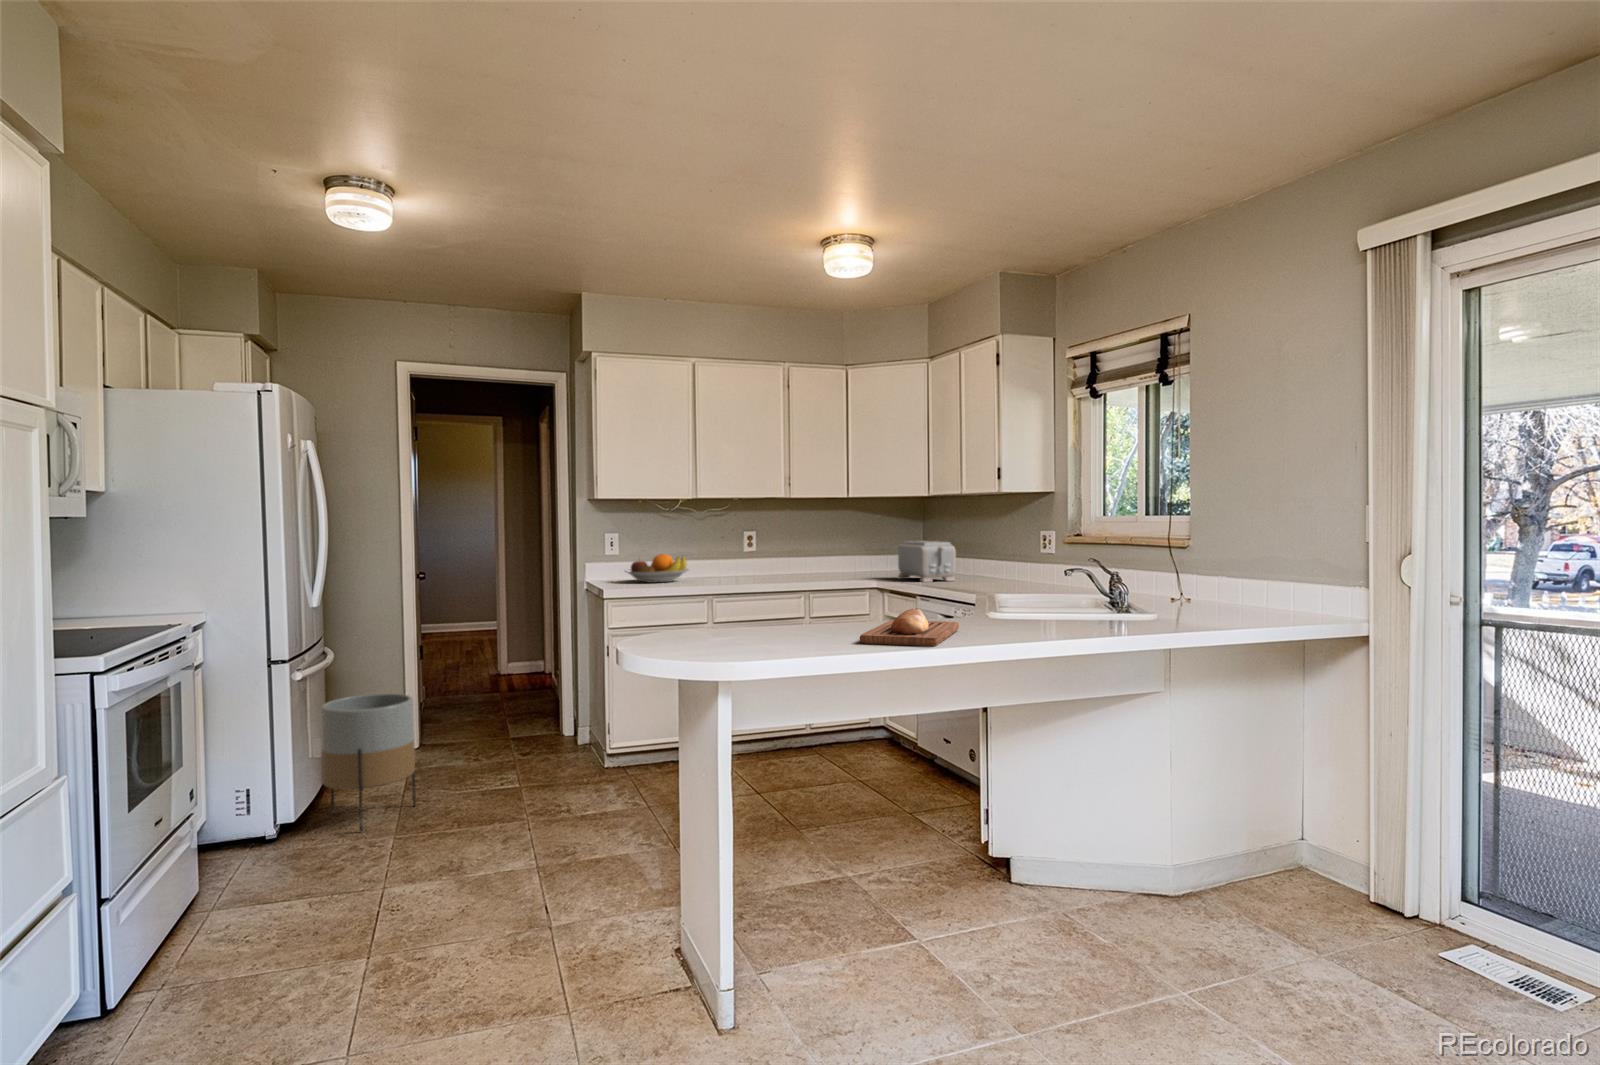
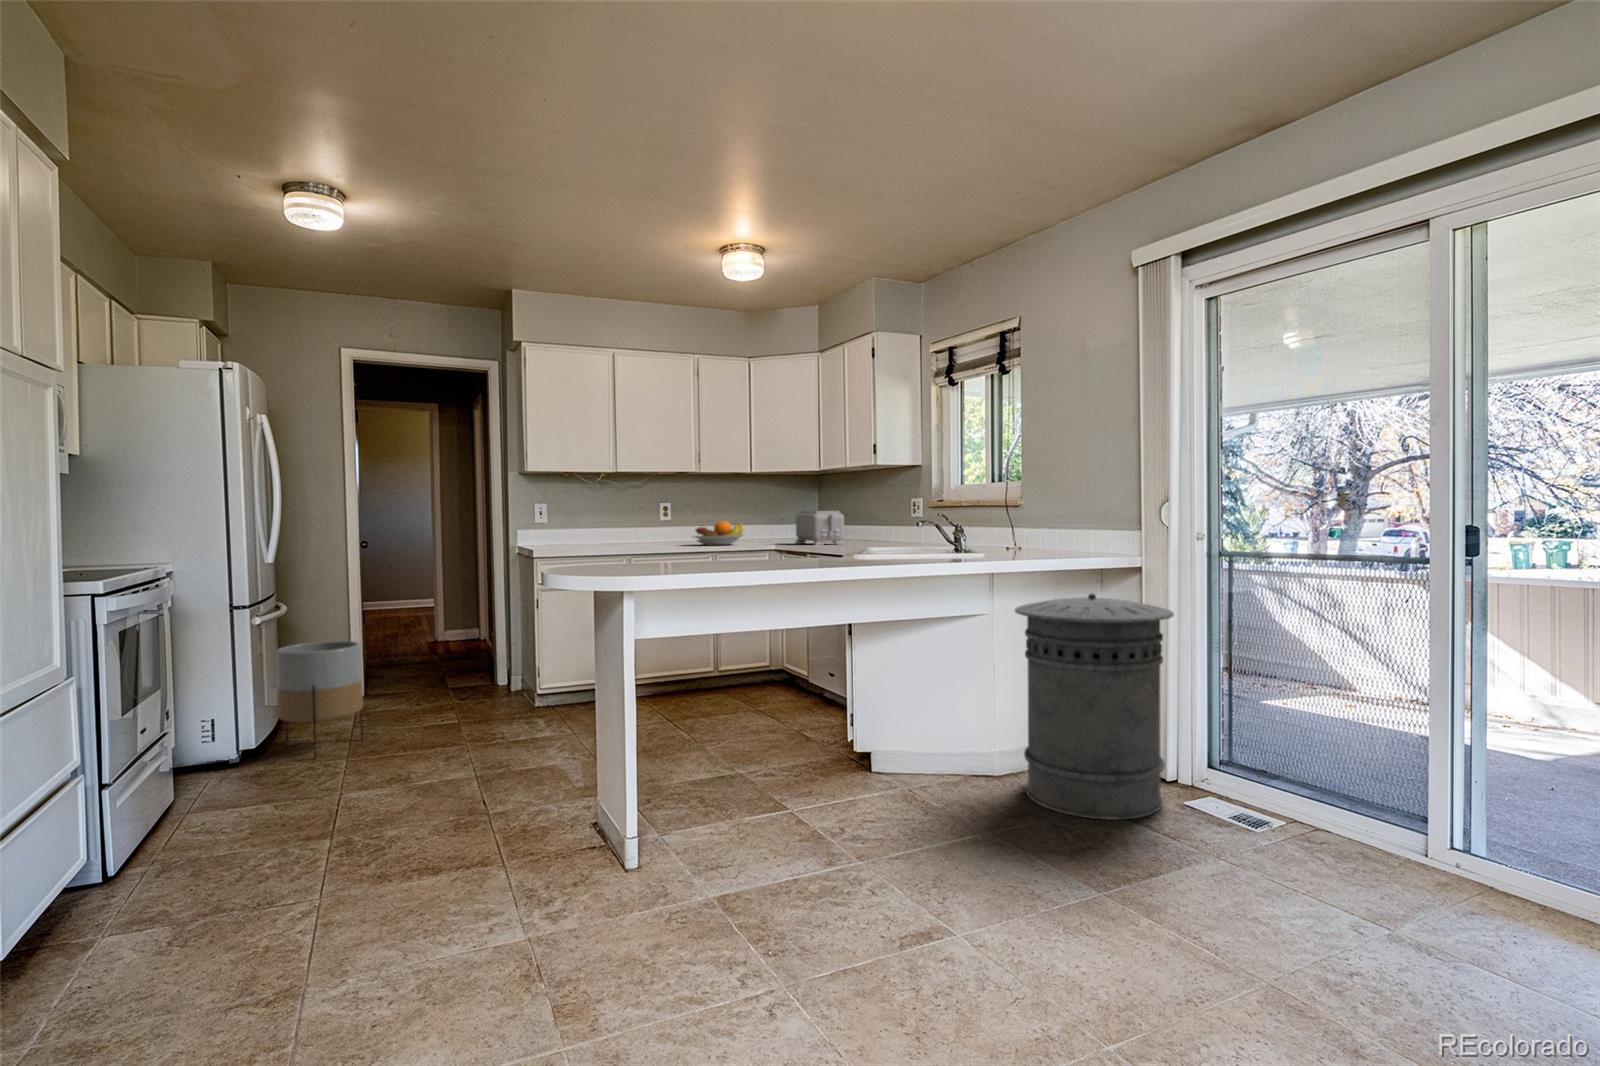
fruit bowl: present [626,554,688,583] -> present [693,521,744,545]
bread loaf: present [860,609,959,646] -> none [738,545,821,569]
trash can: none [1203,672,1429,977] -> present [1015,593,1174,820]

